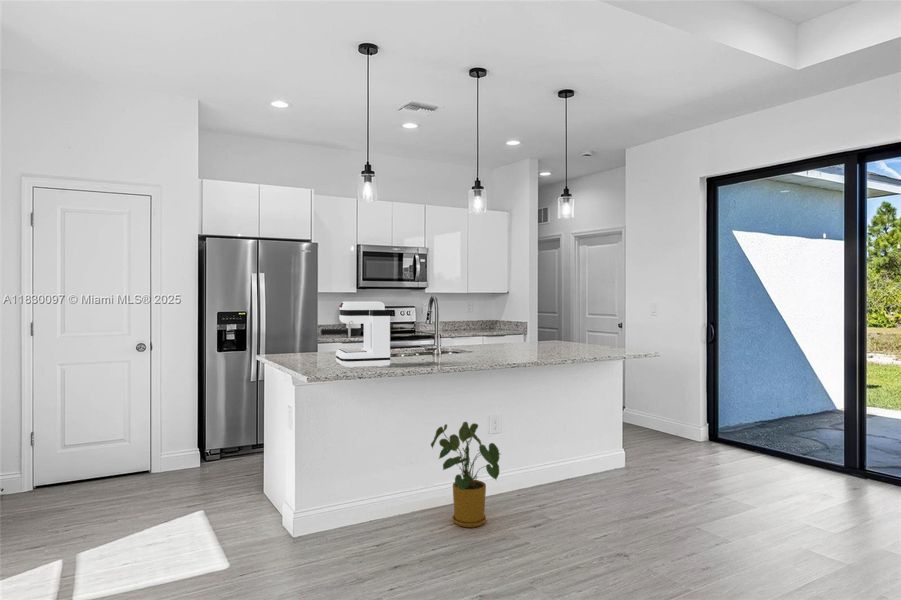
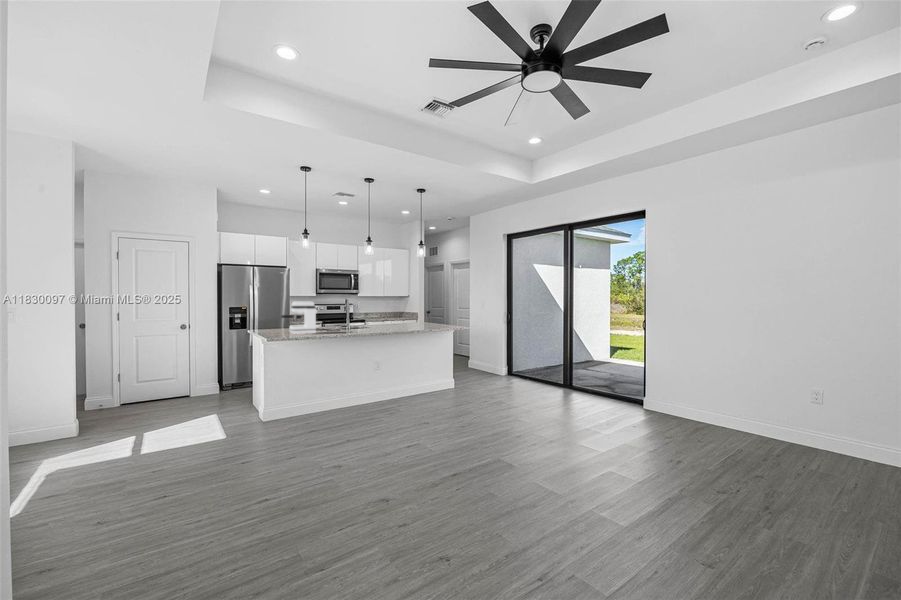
house plant: present [431,422,500,527] -> none [341,362,376,413]

